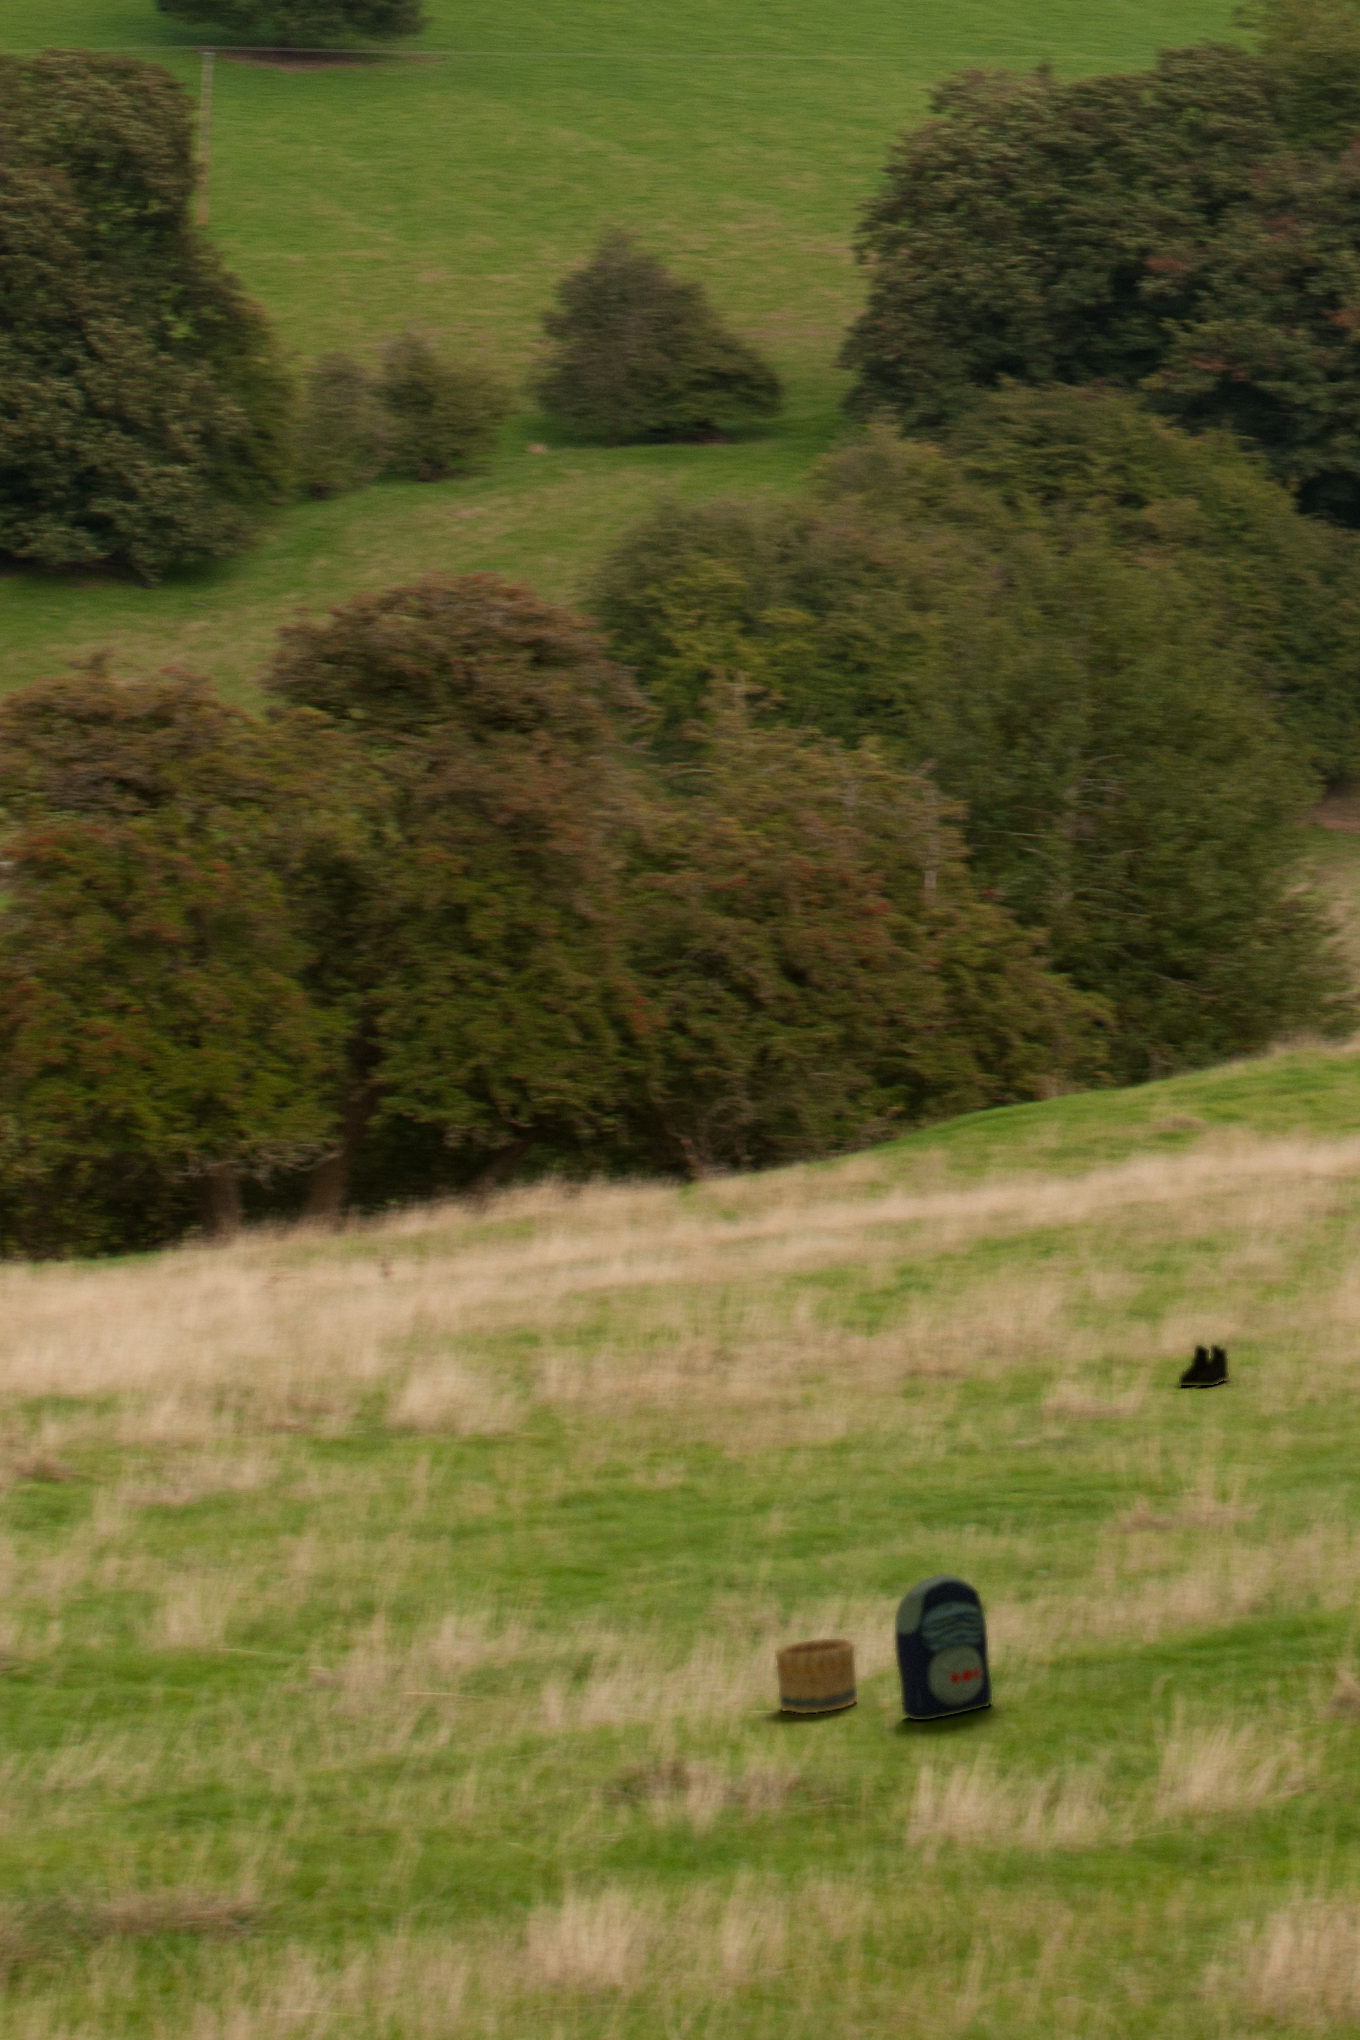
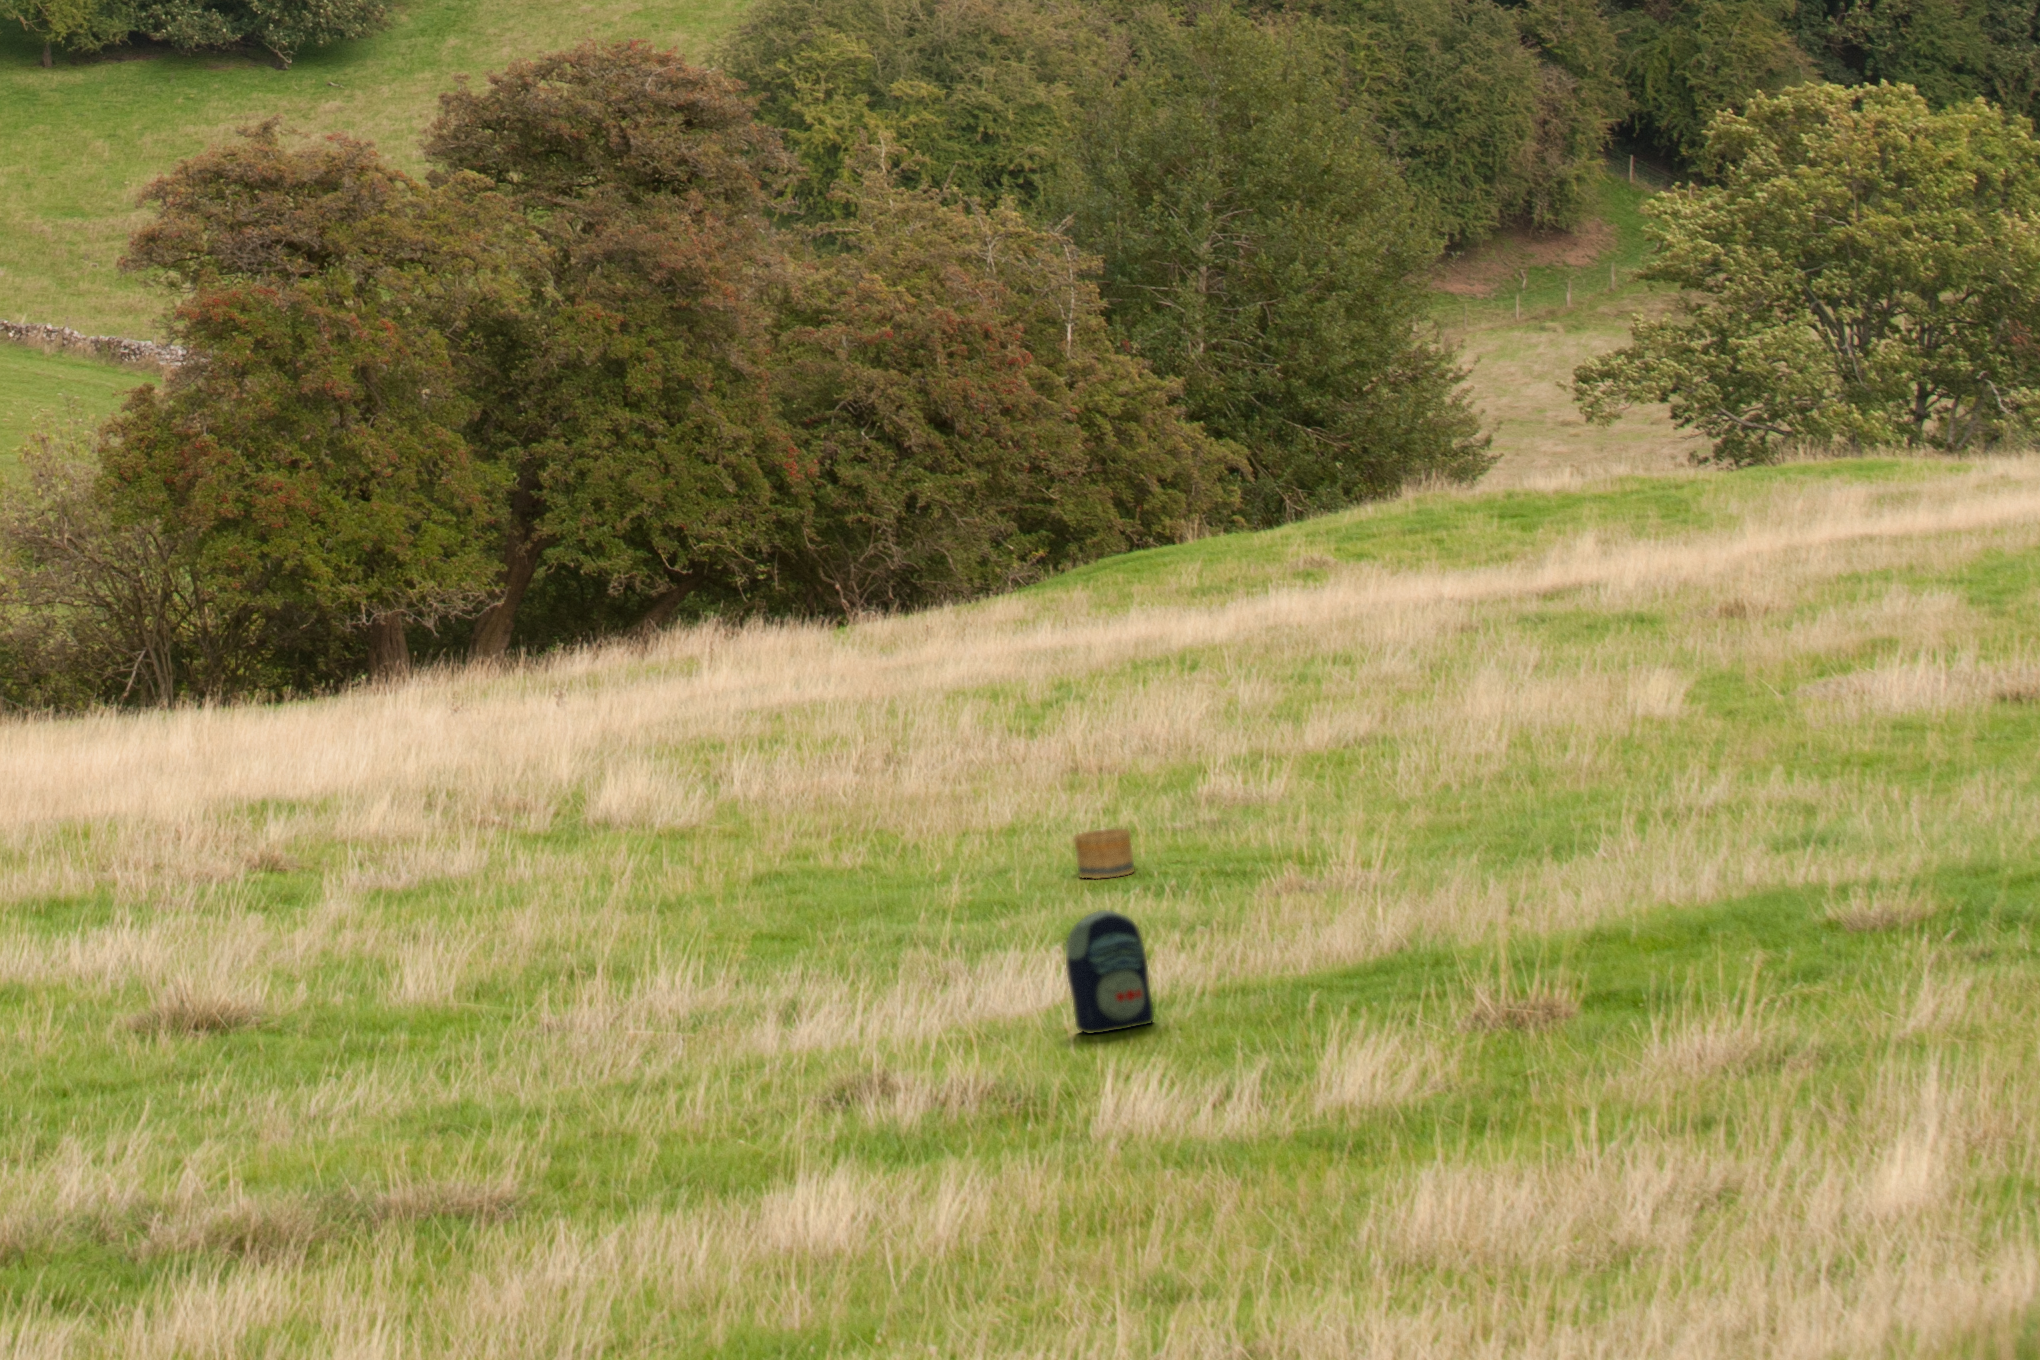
boots: present [1179,1345,1229,1386] -> none [1335,749,1383,789]
basket: present [776,1639,857,1714] -> present [1074,829,1134,879]

